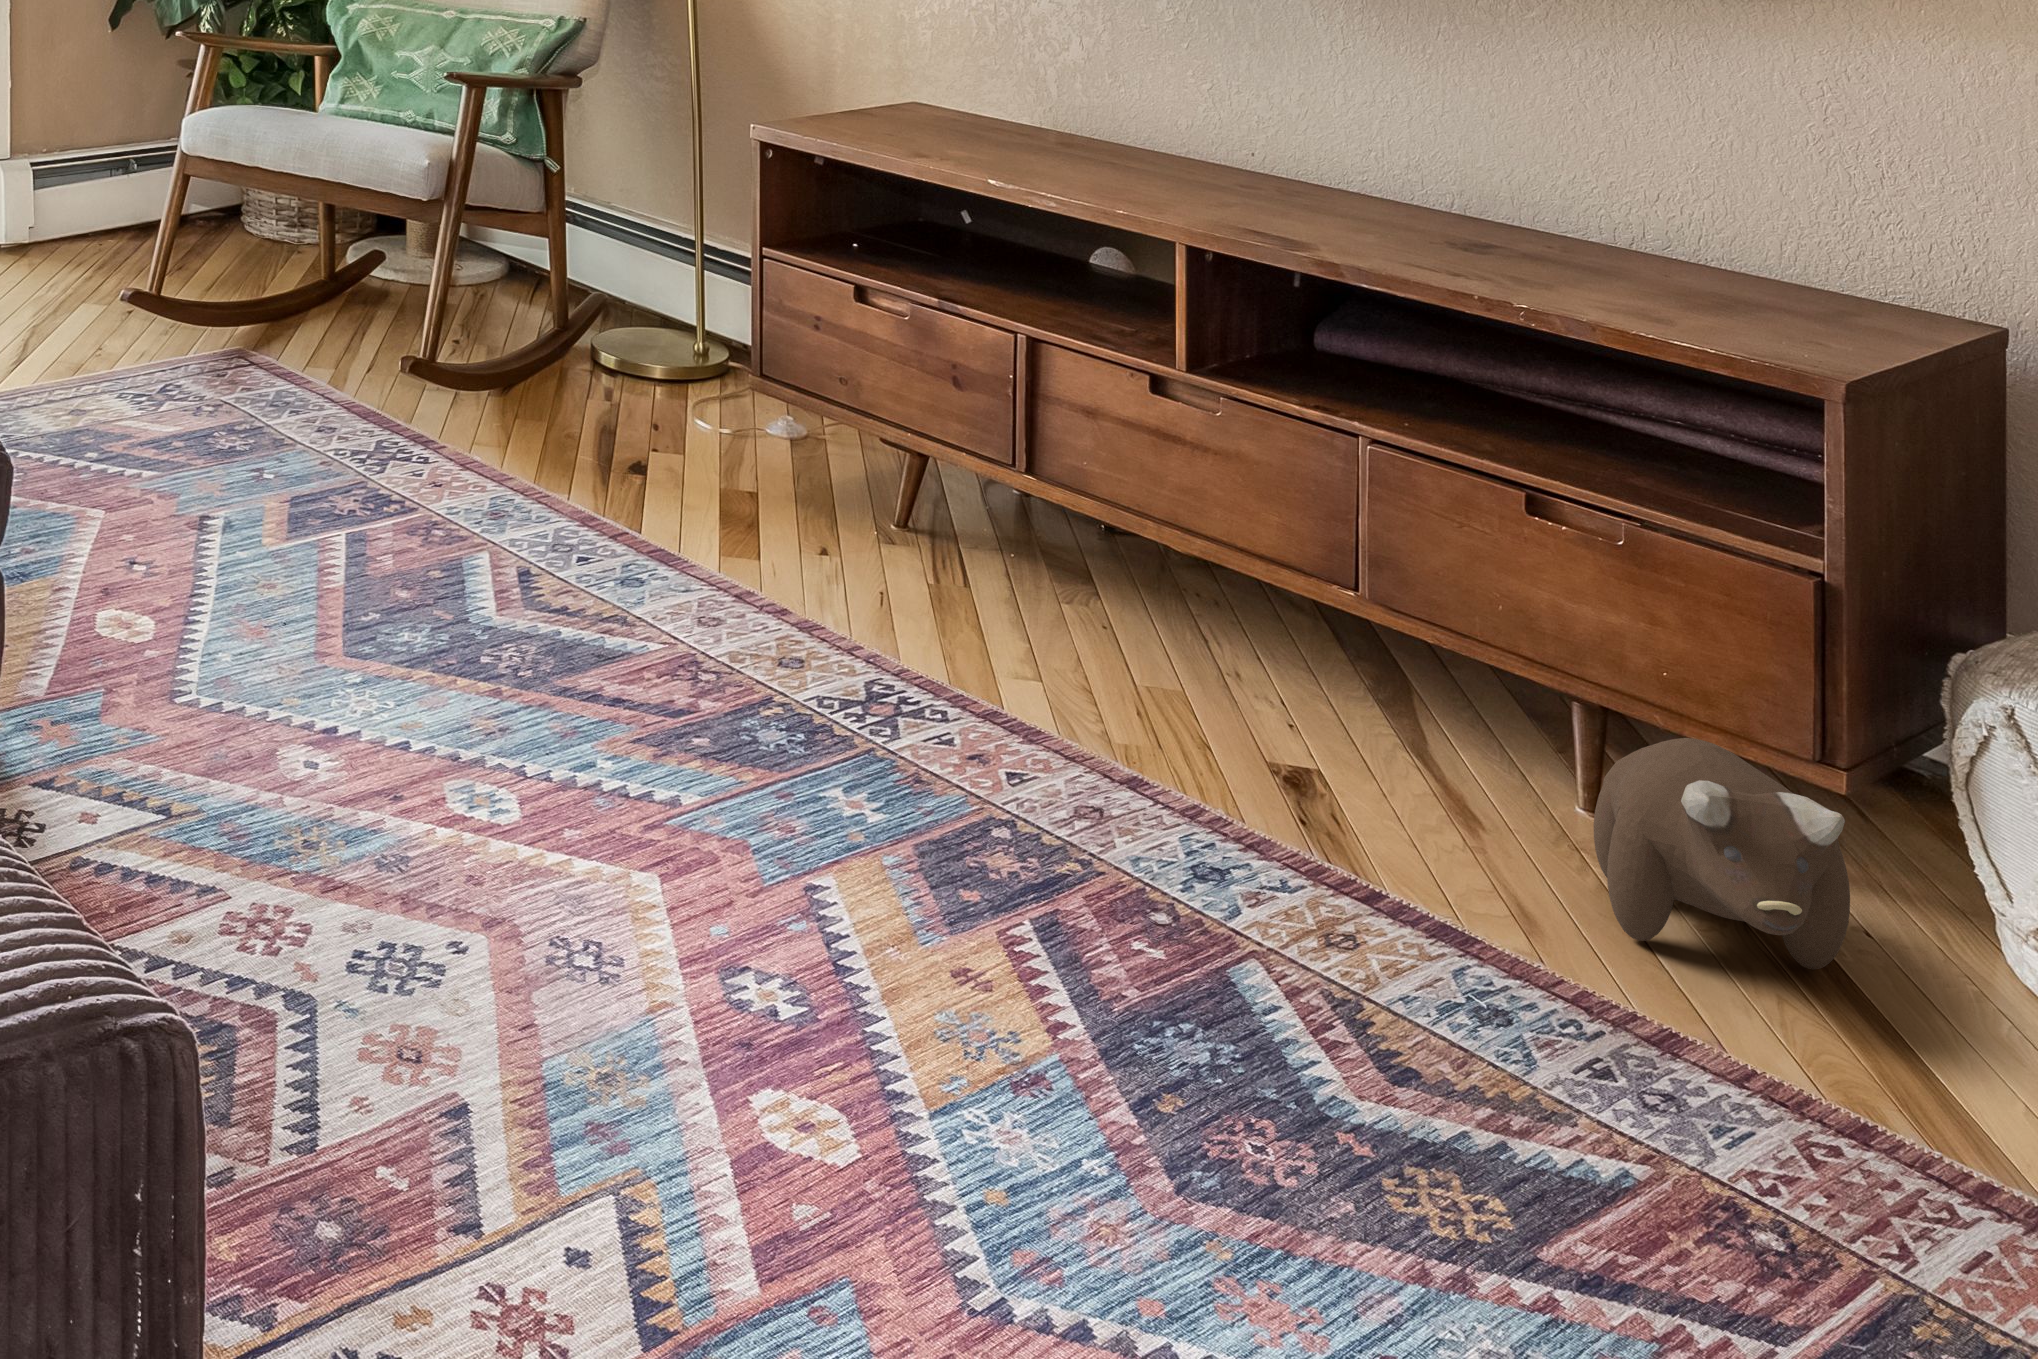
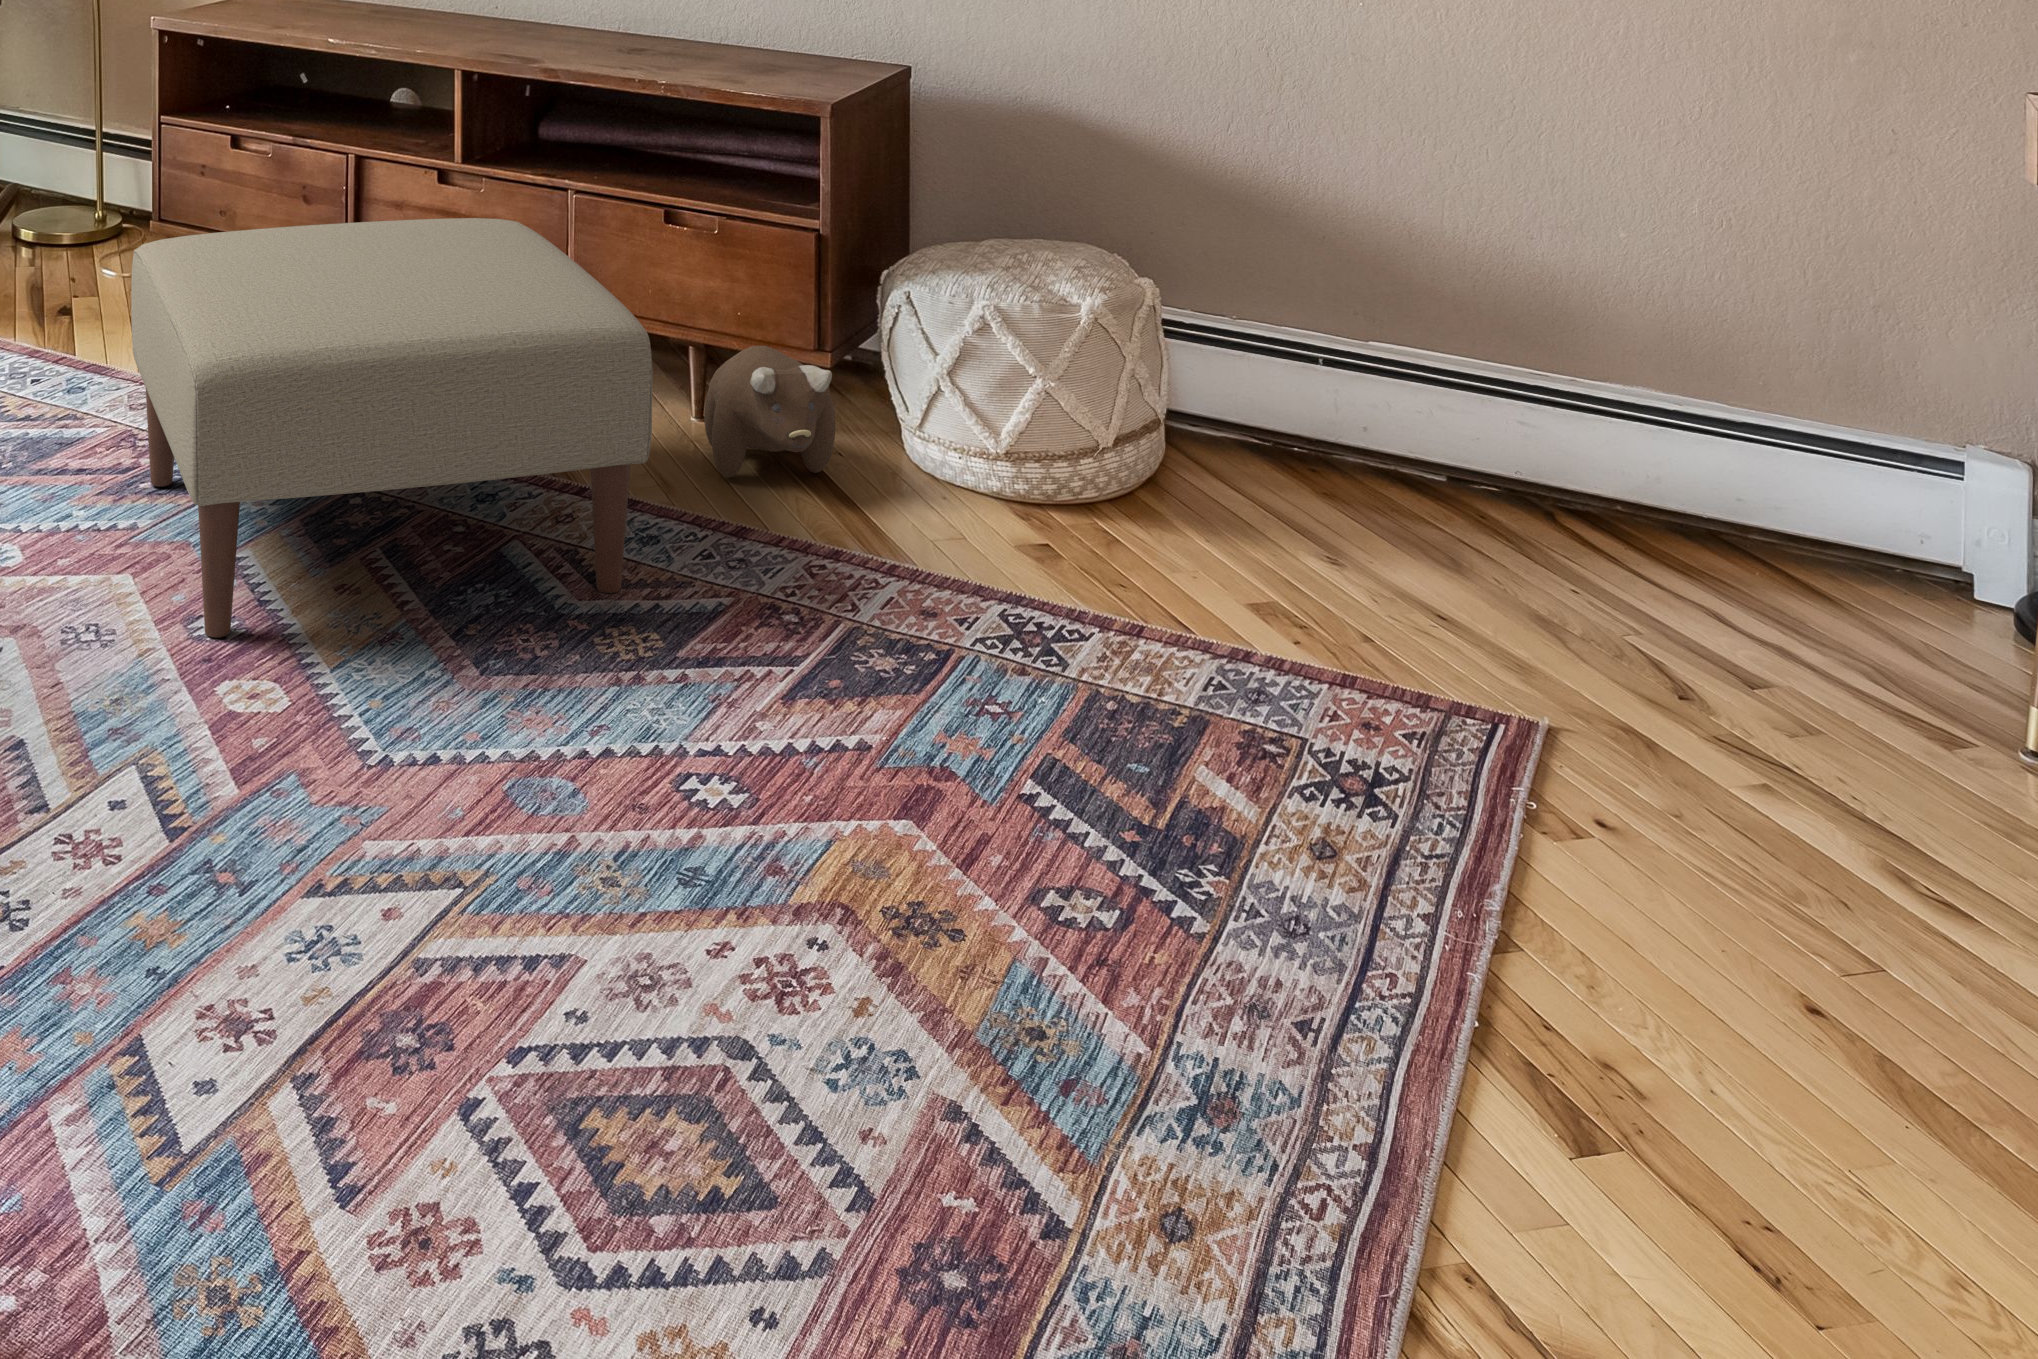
ottoman: none [686,424,1493,1100] -> present [131,218,653,637]

